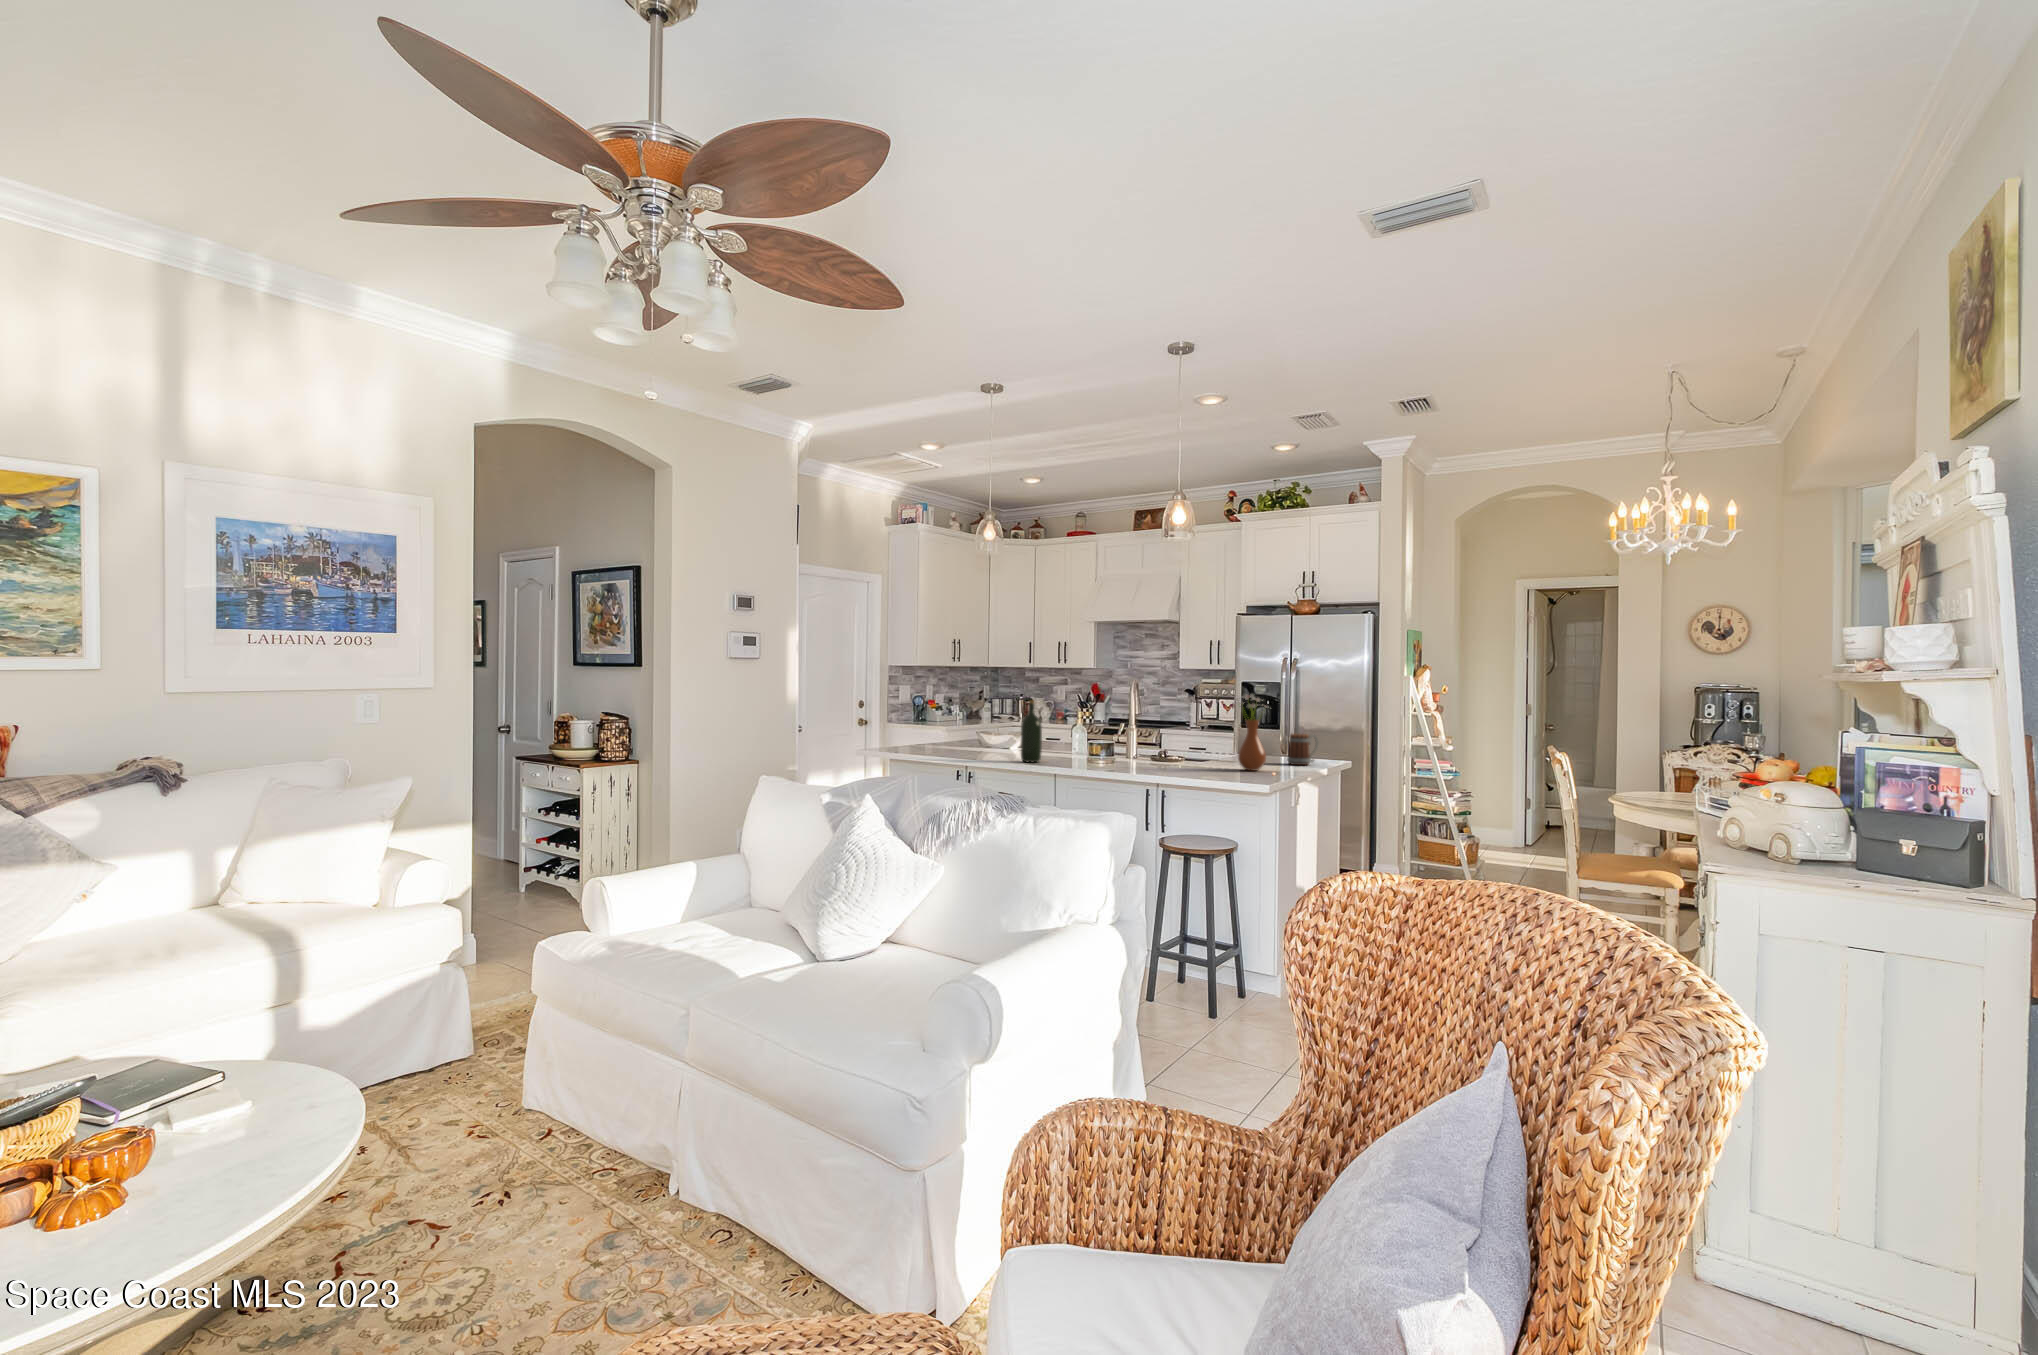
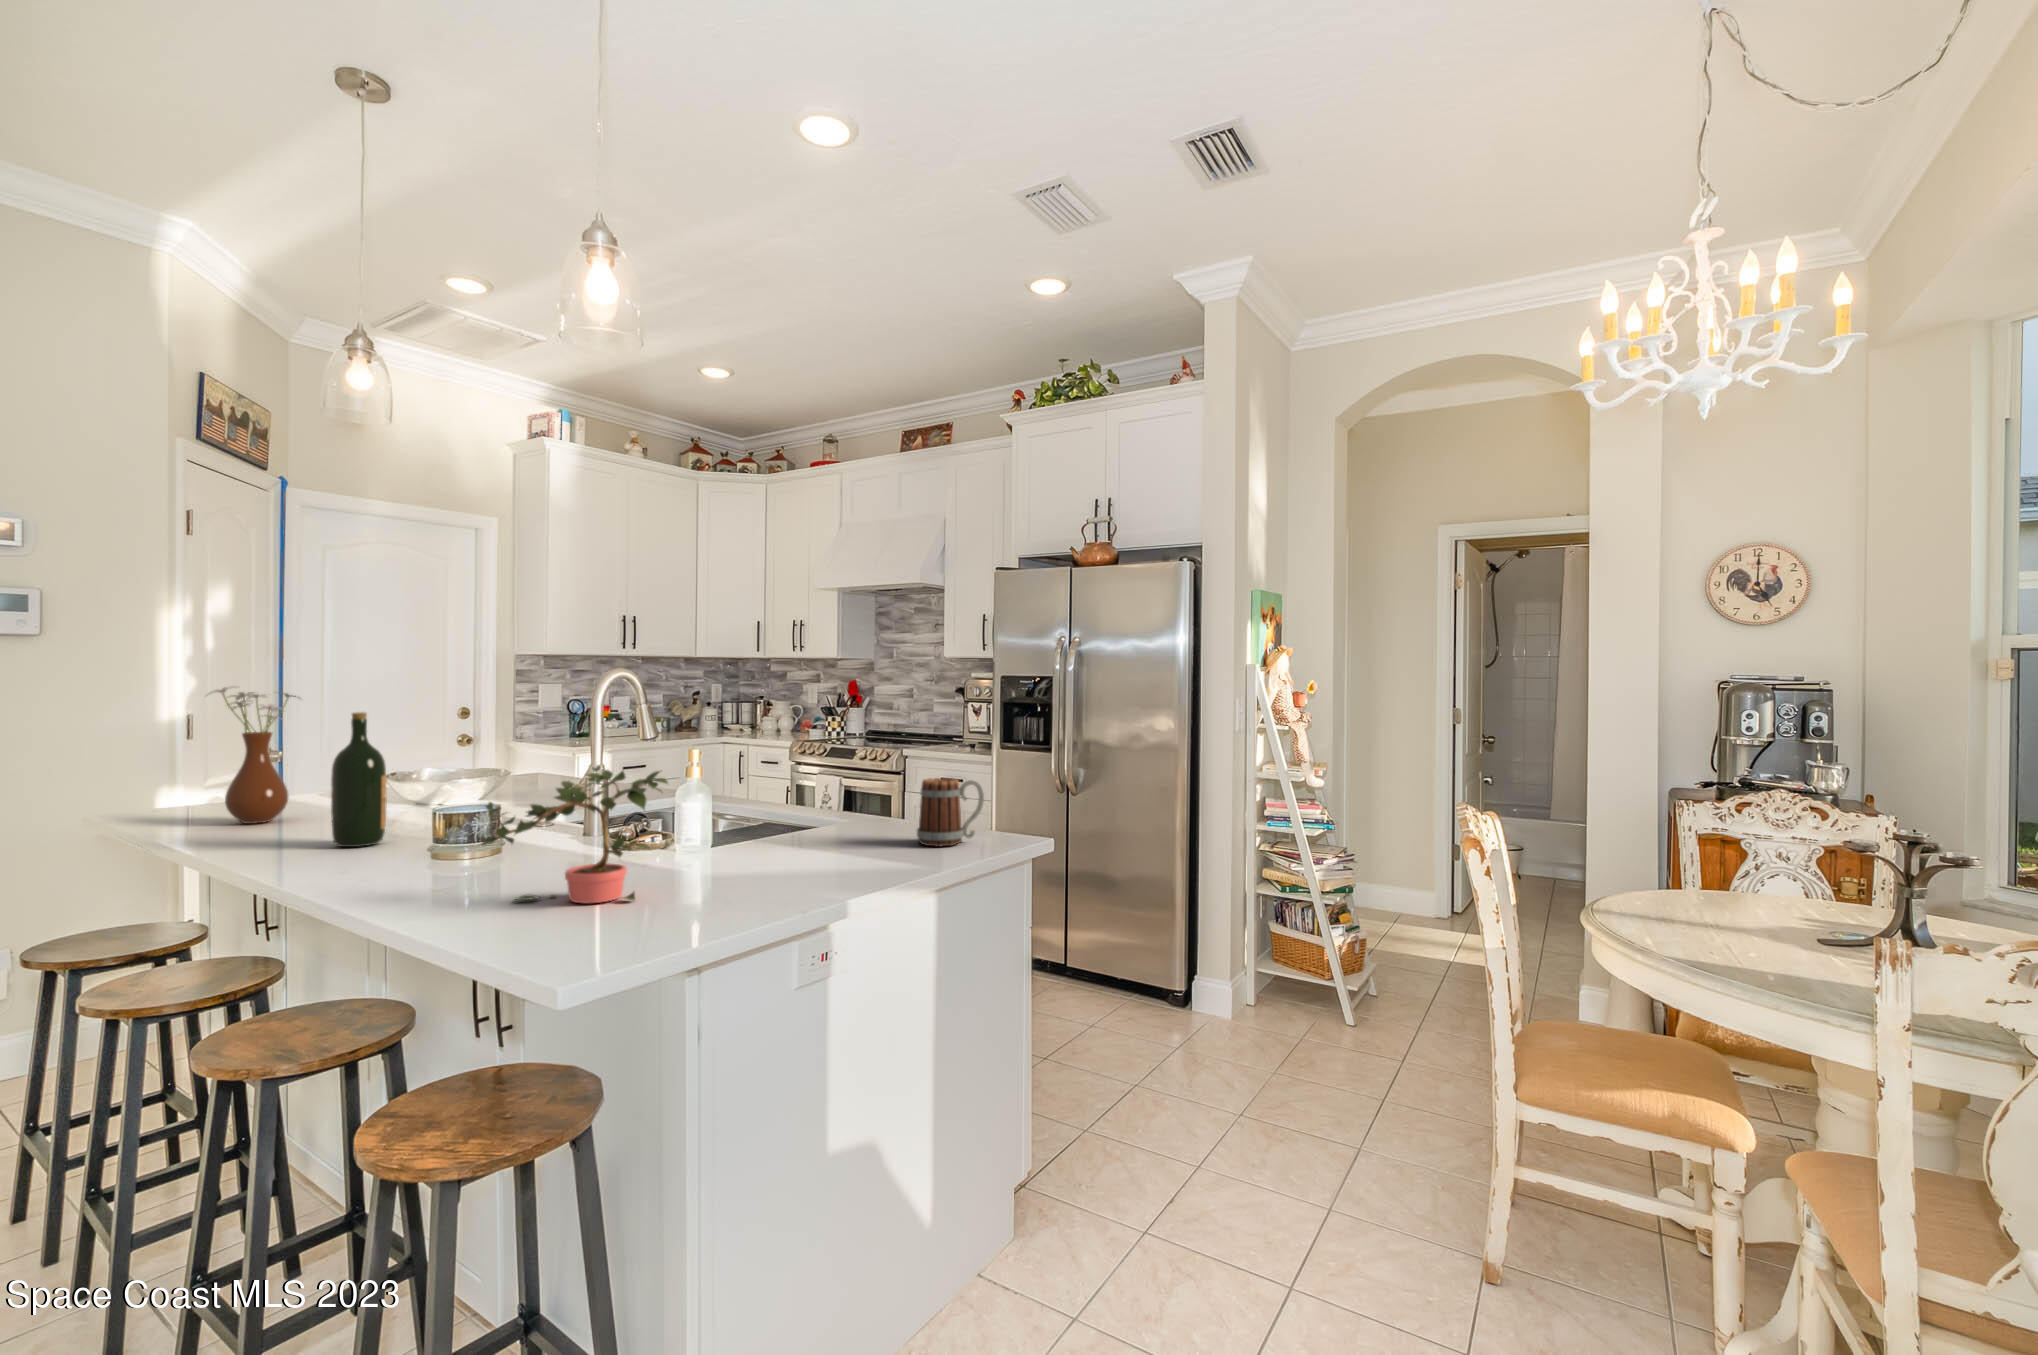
vase: present [1238,695,1266,771] -> present [209,687,296,824]
potted plant: none [1153,721,1235,776] -> present [482,765,668,903]

